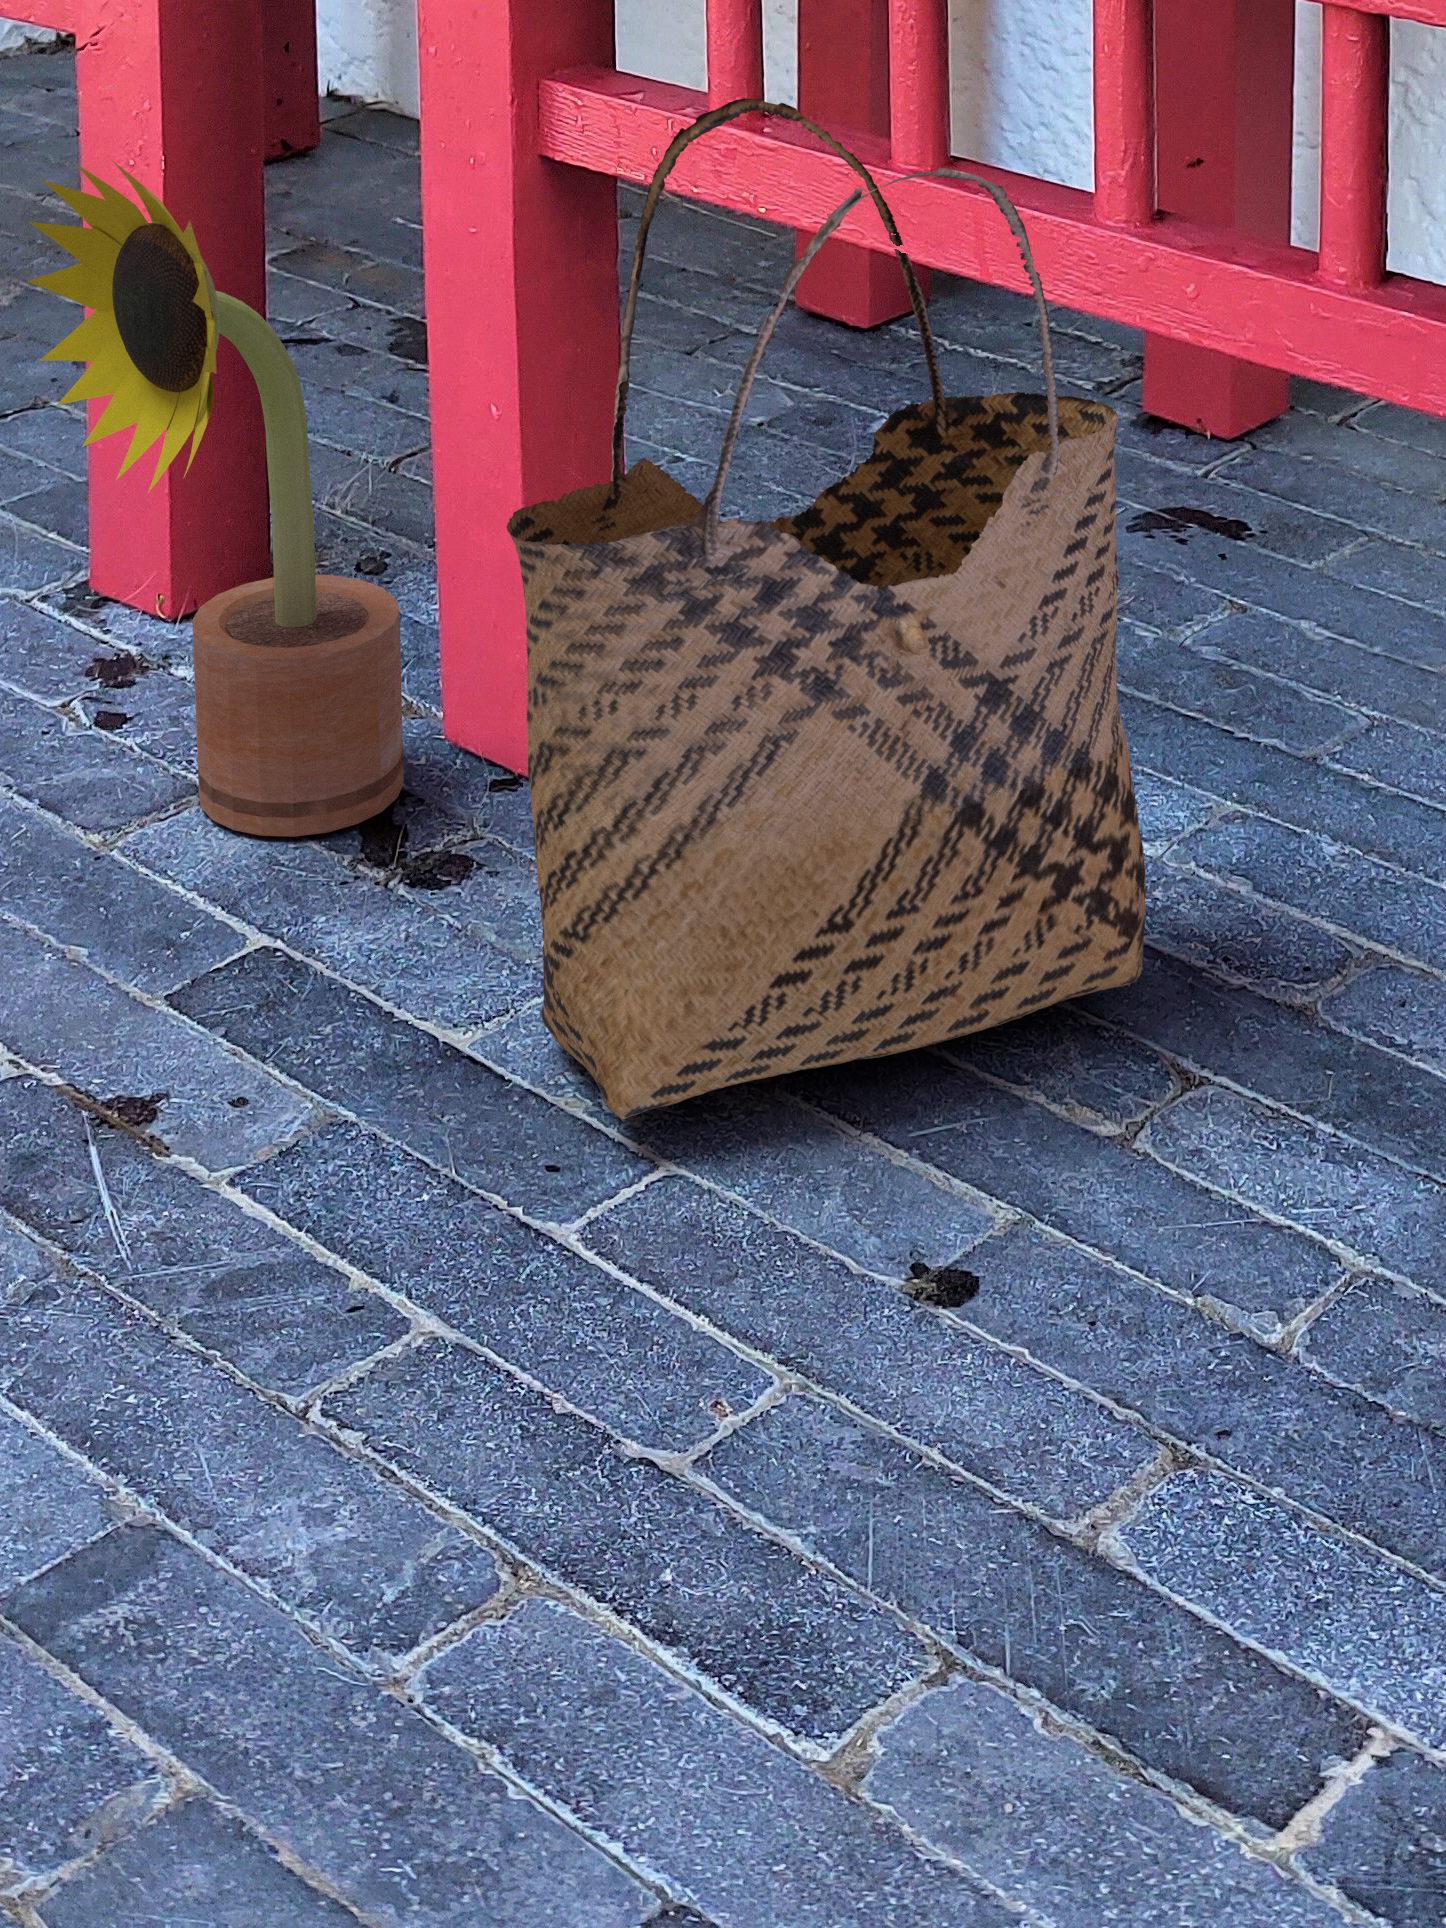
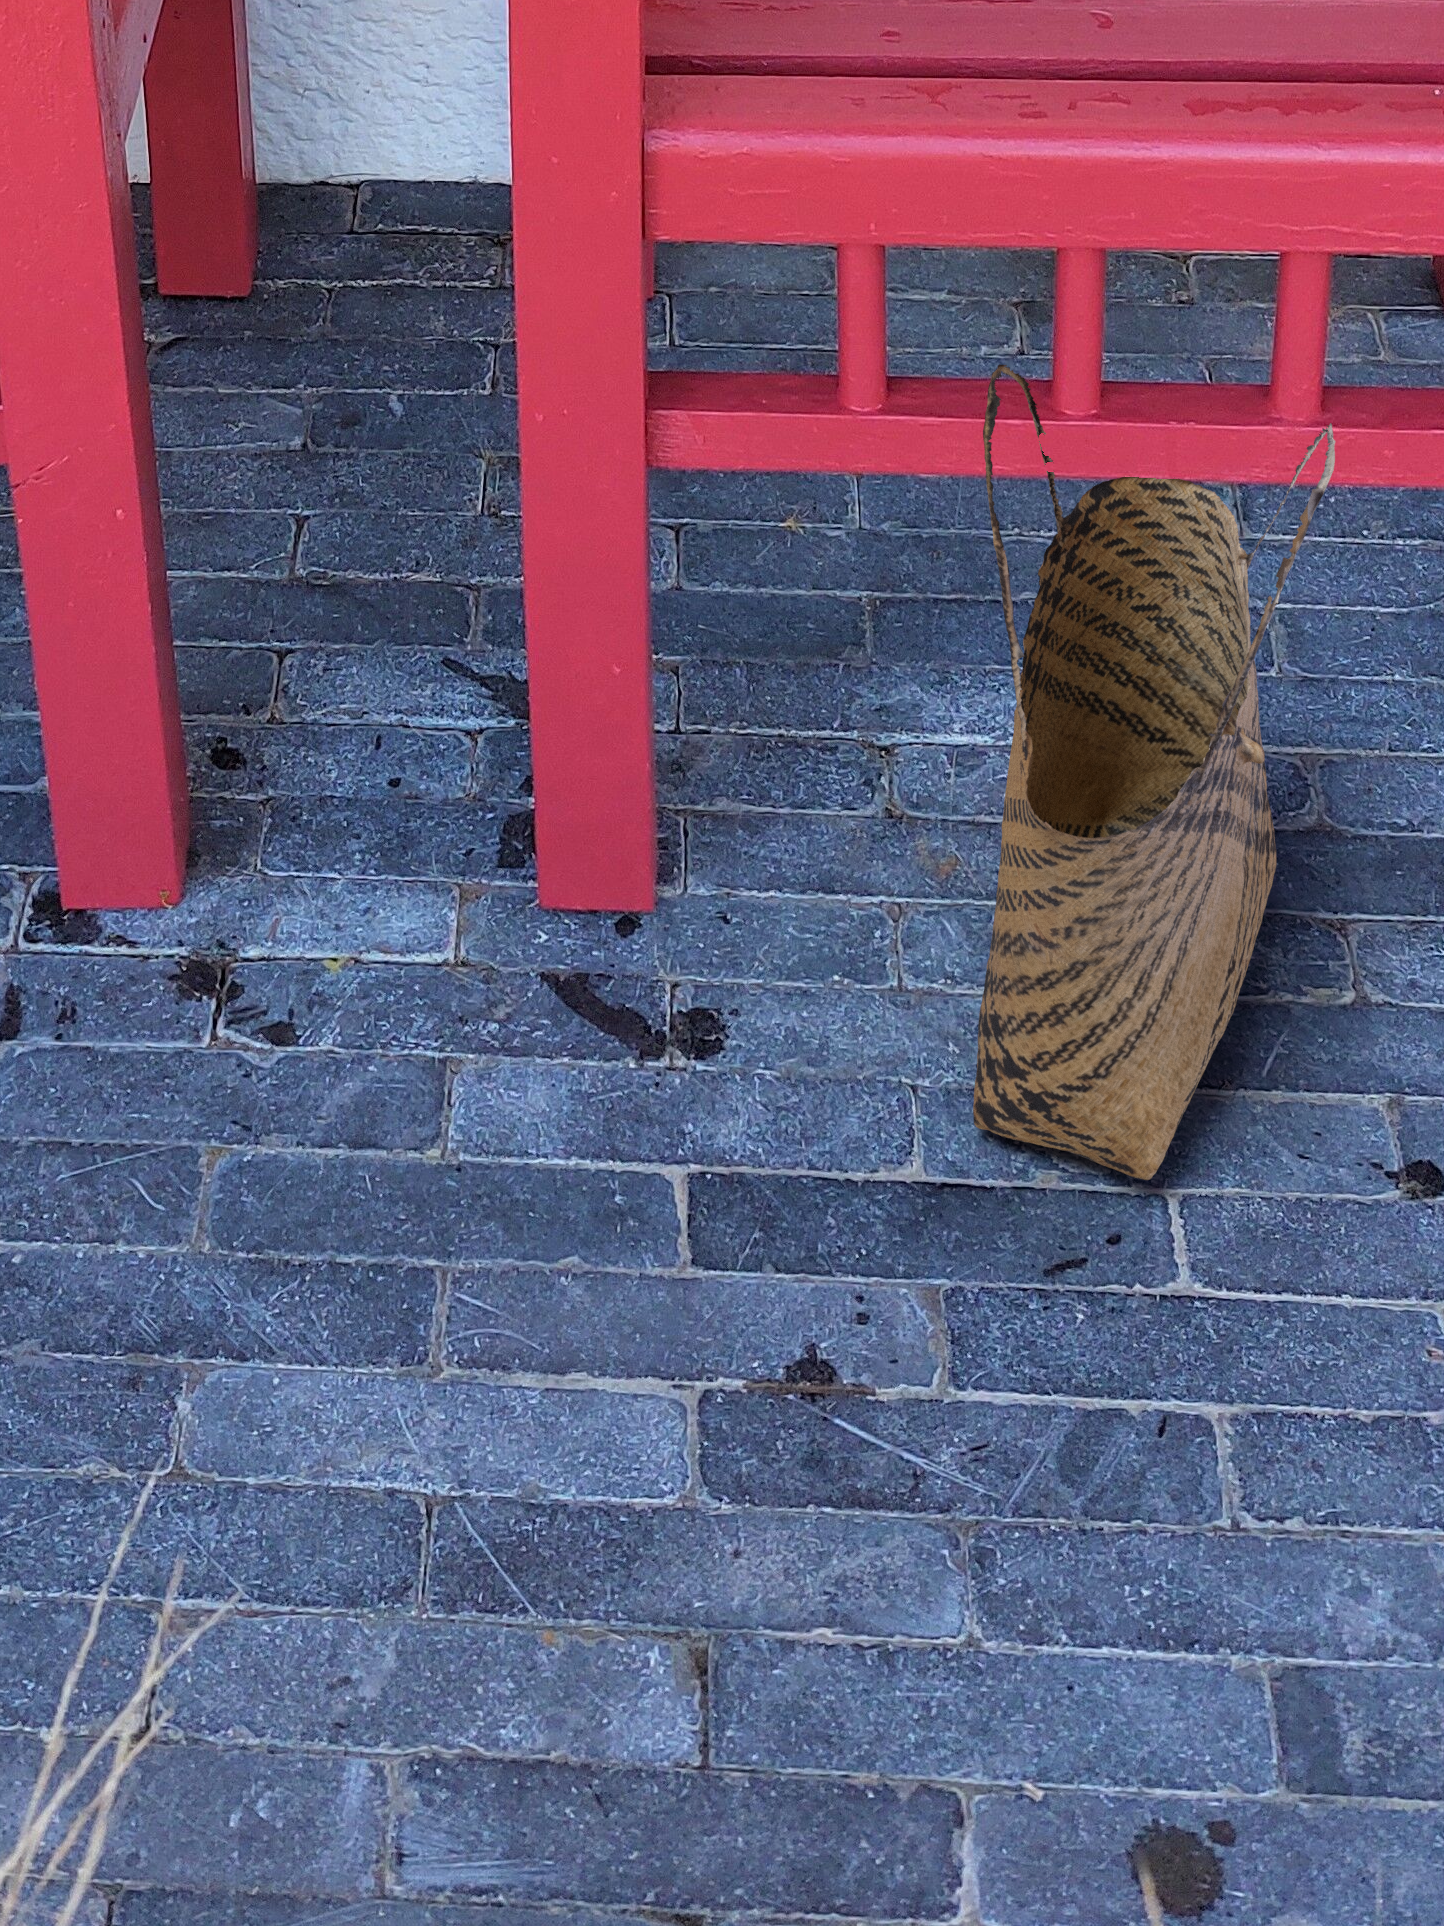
decorative plant: present [27,160,404,837] -> none [284,625,628,1075]

